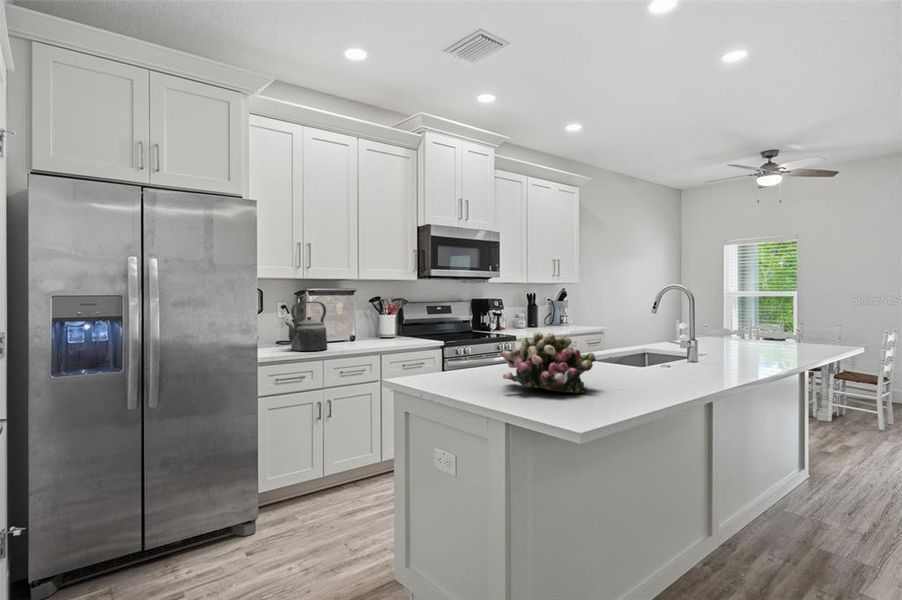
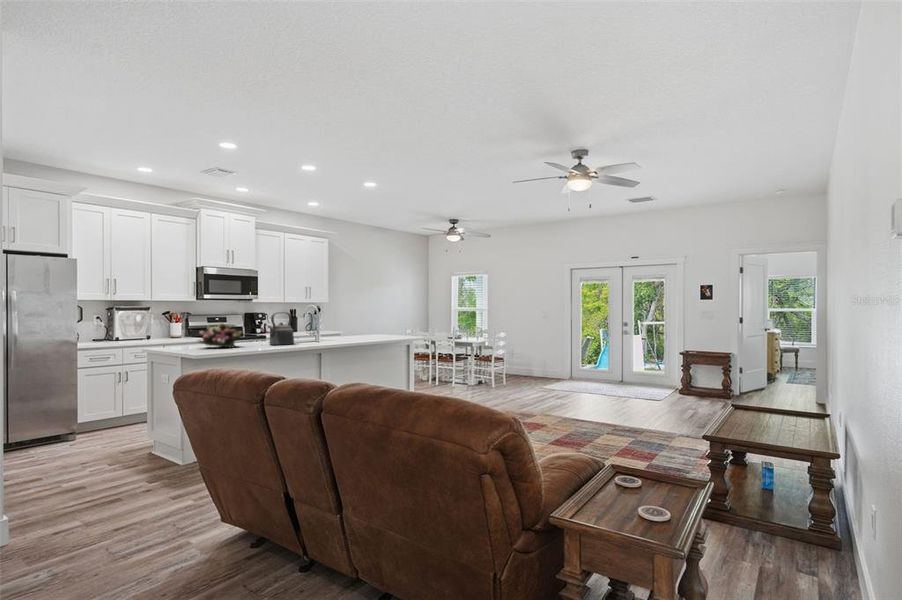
kettle: present [286,302,327,351] -> present [268,312,294,345]

